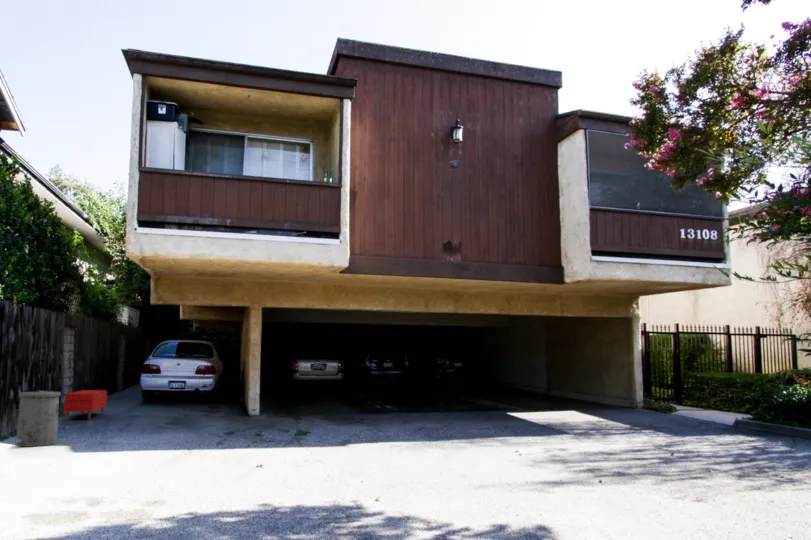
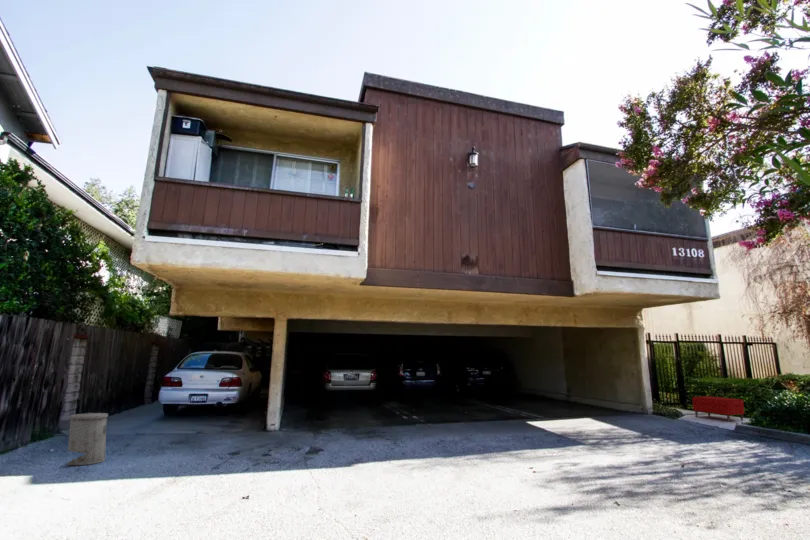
bench: present [64,390,107,420] -> present [692,396,744,422]

